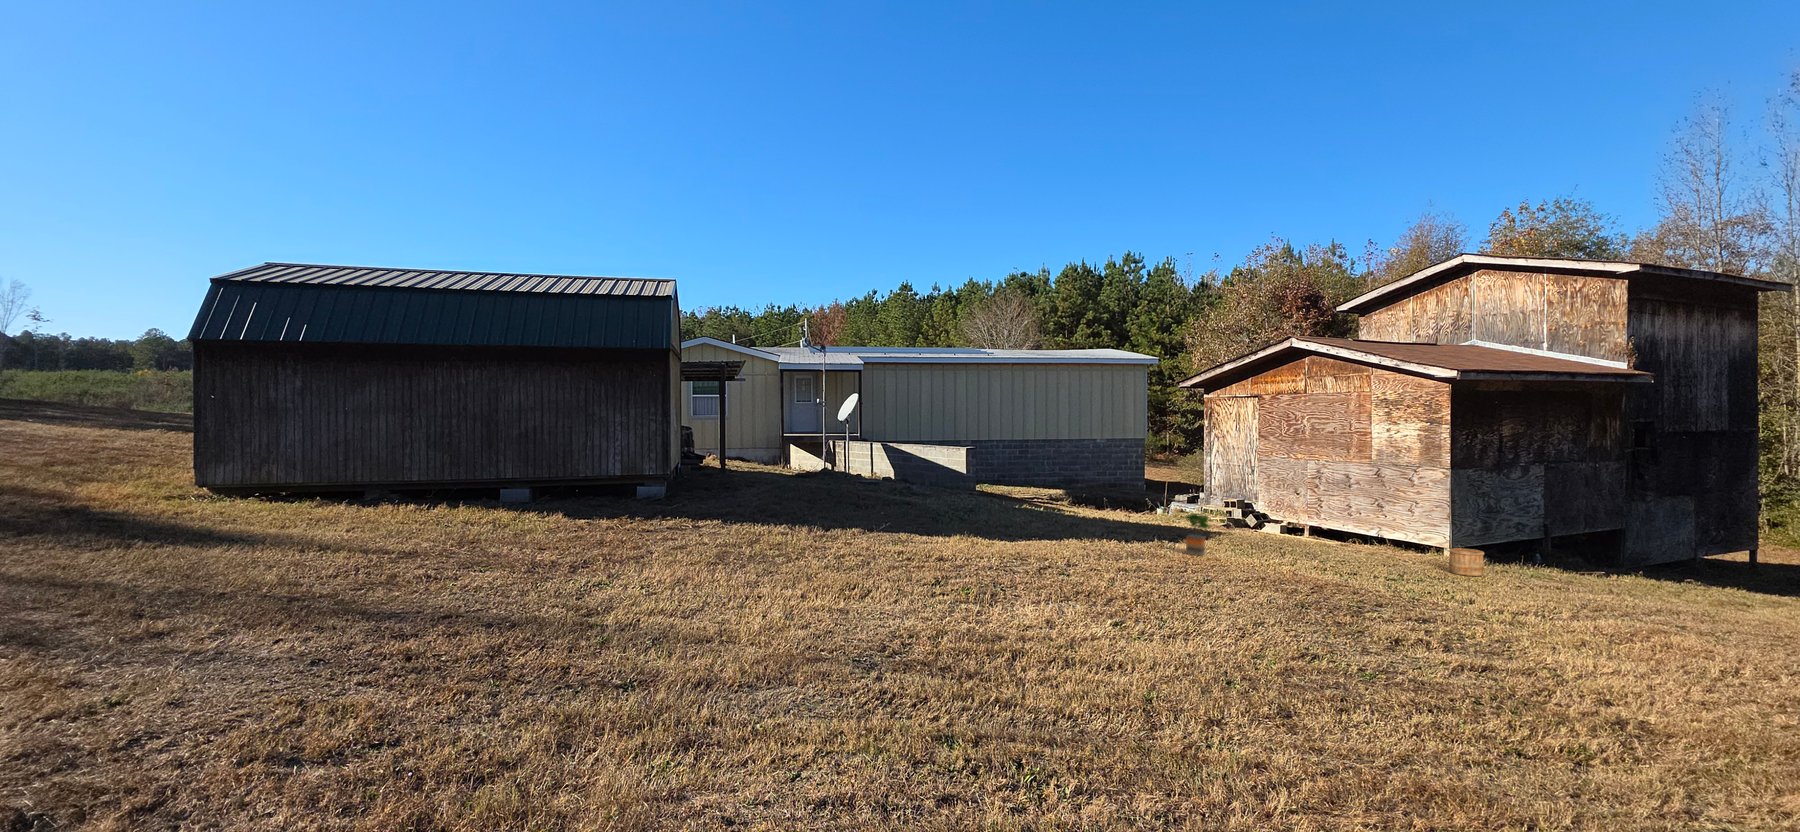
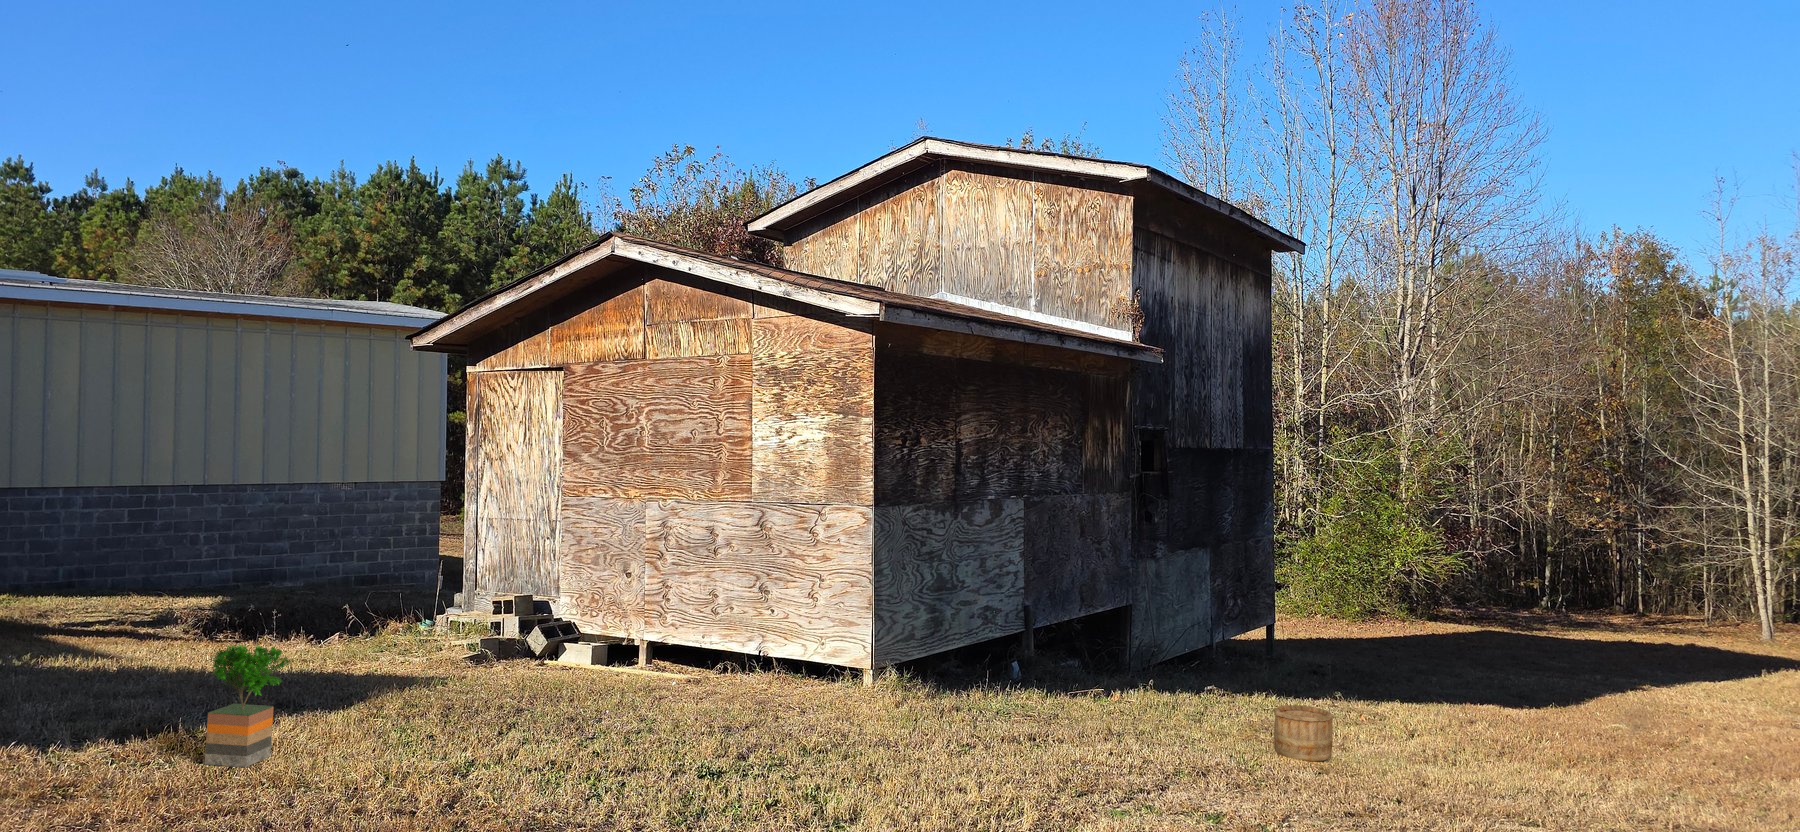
wooden bucket: present [1449,548,1484,576] -> present [1273,705,1334,761]

